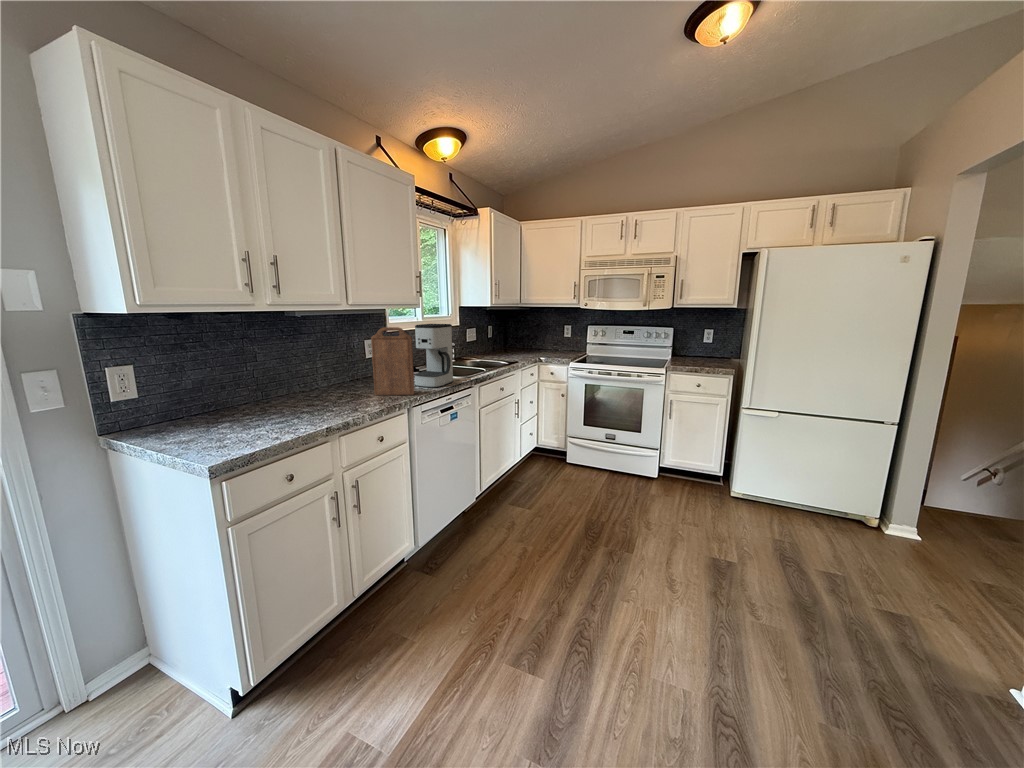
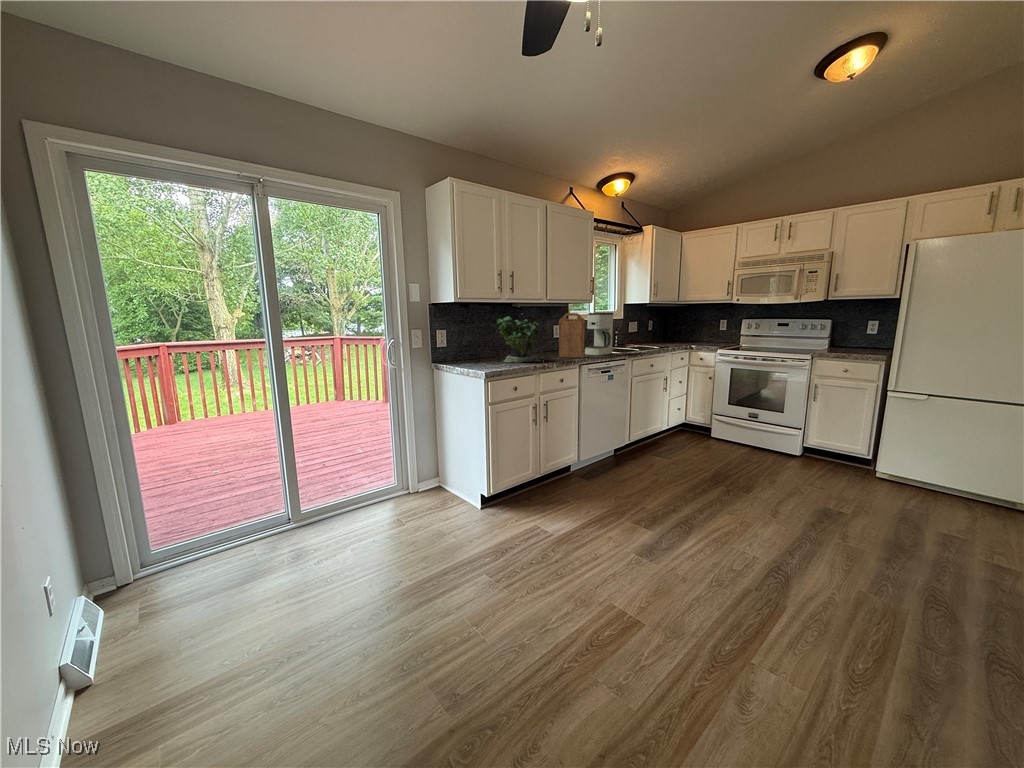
potted plant: none [250,331,347,420] -> present [497,316,541,363]

